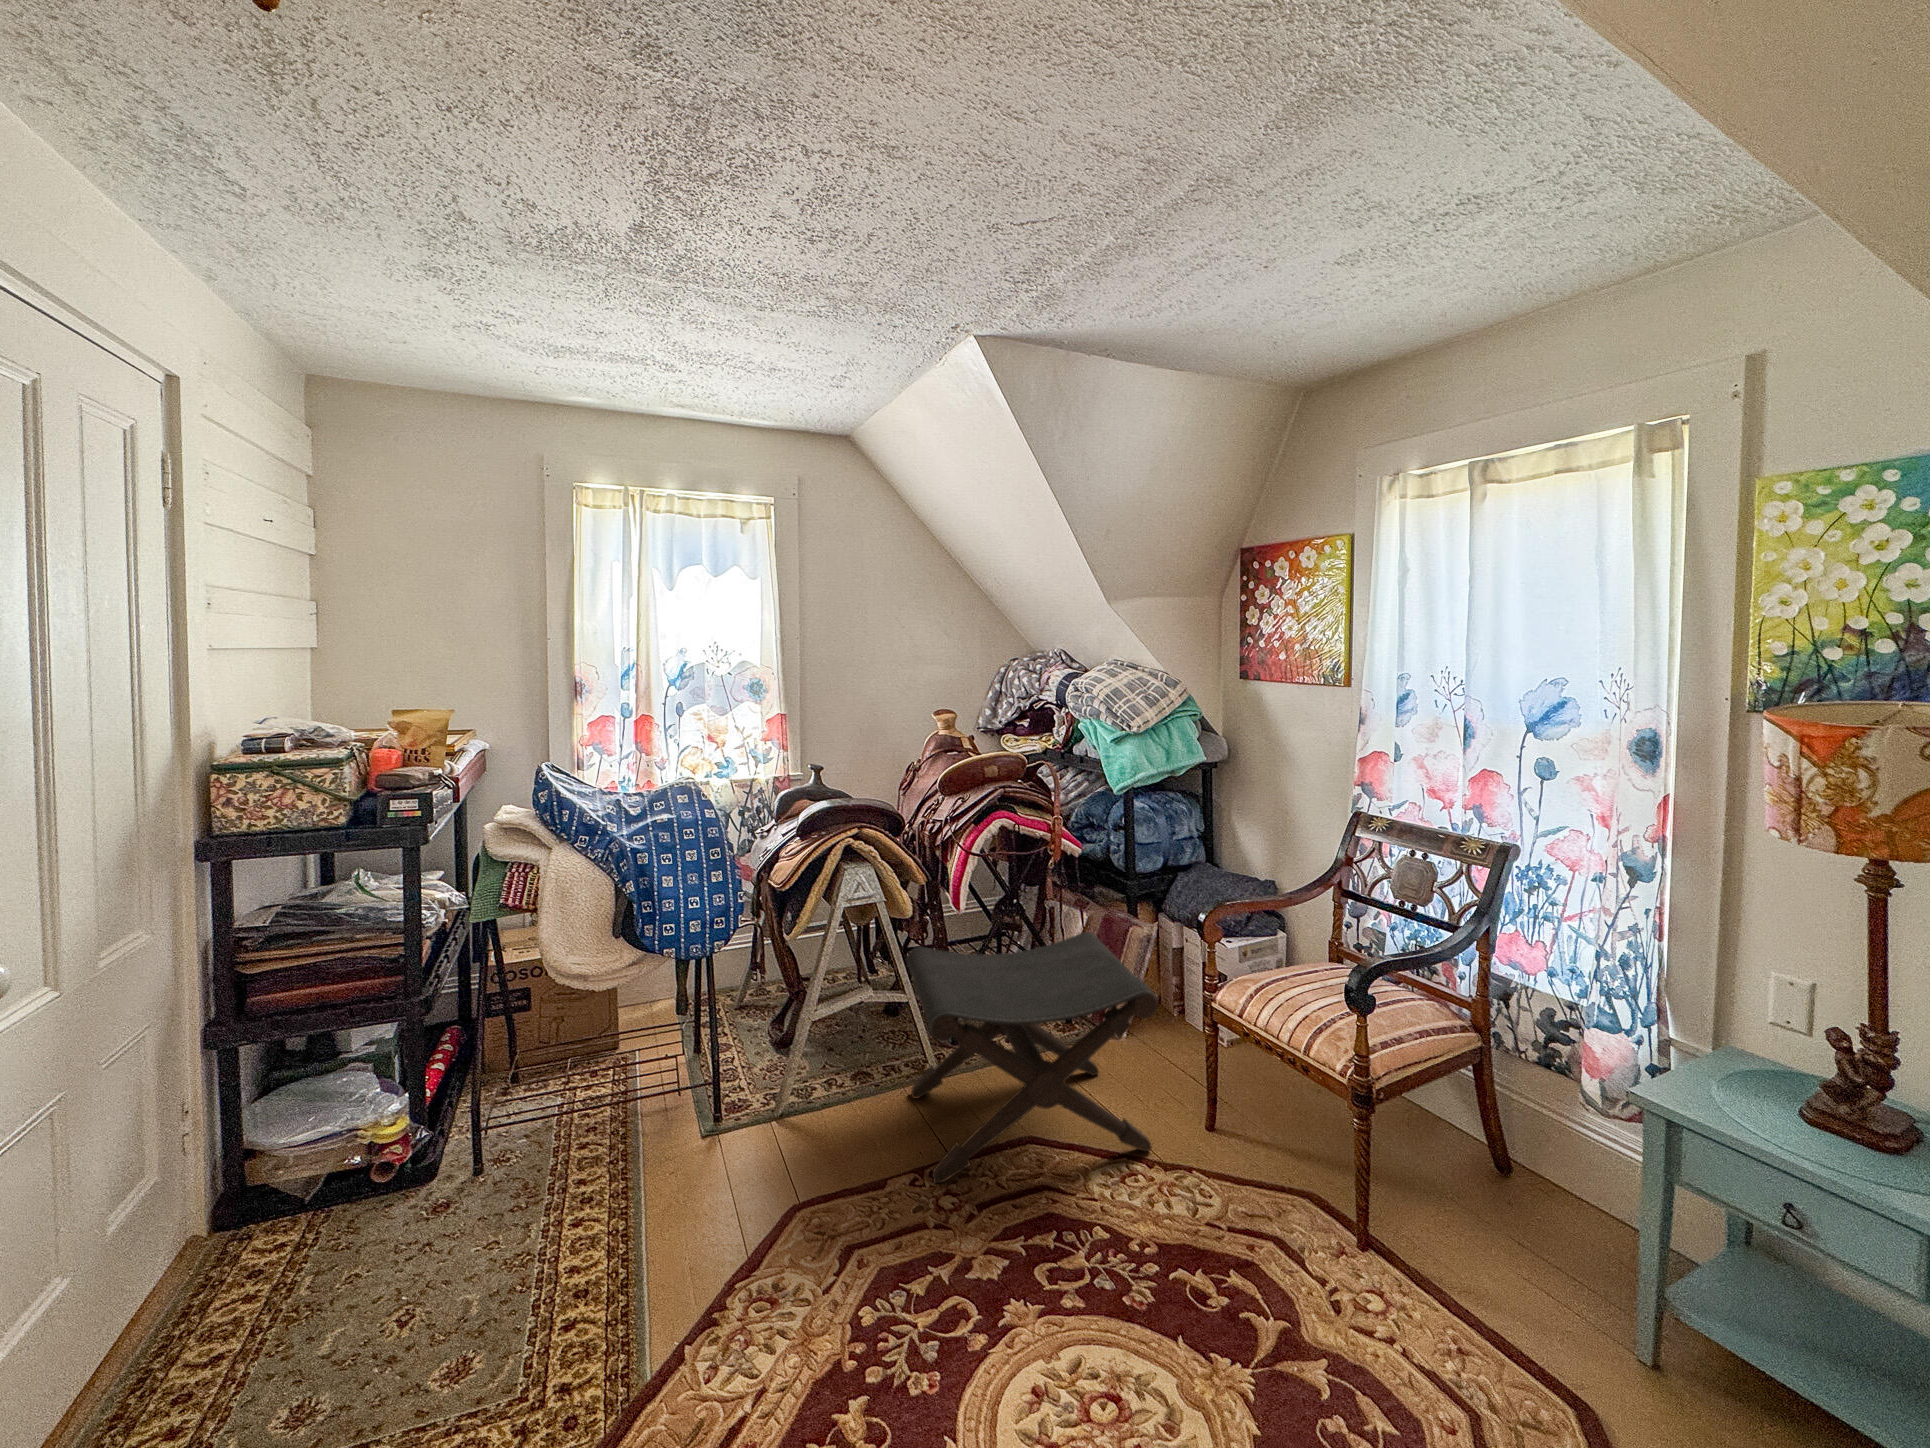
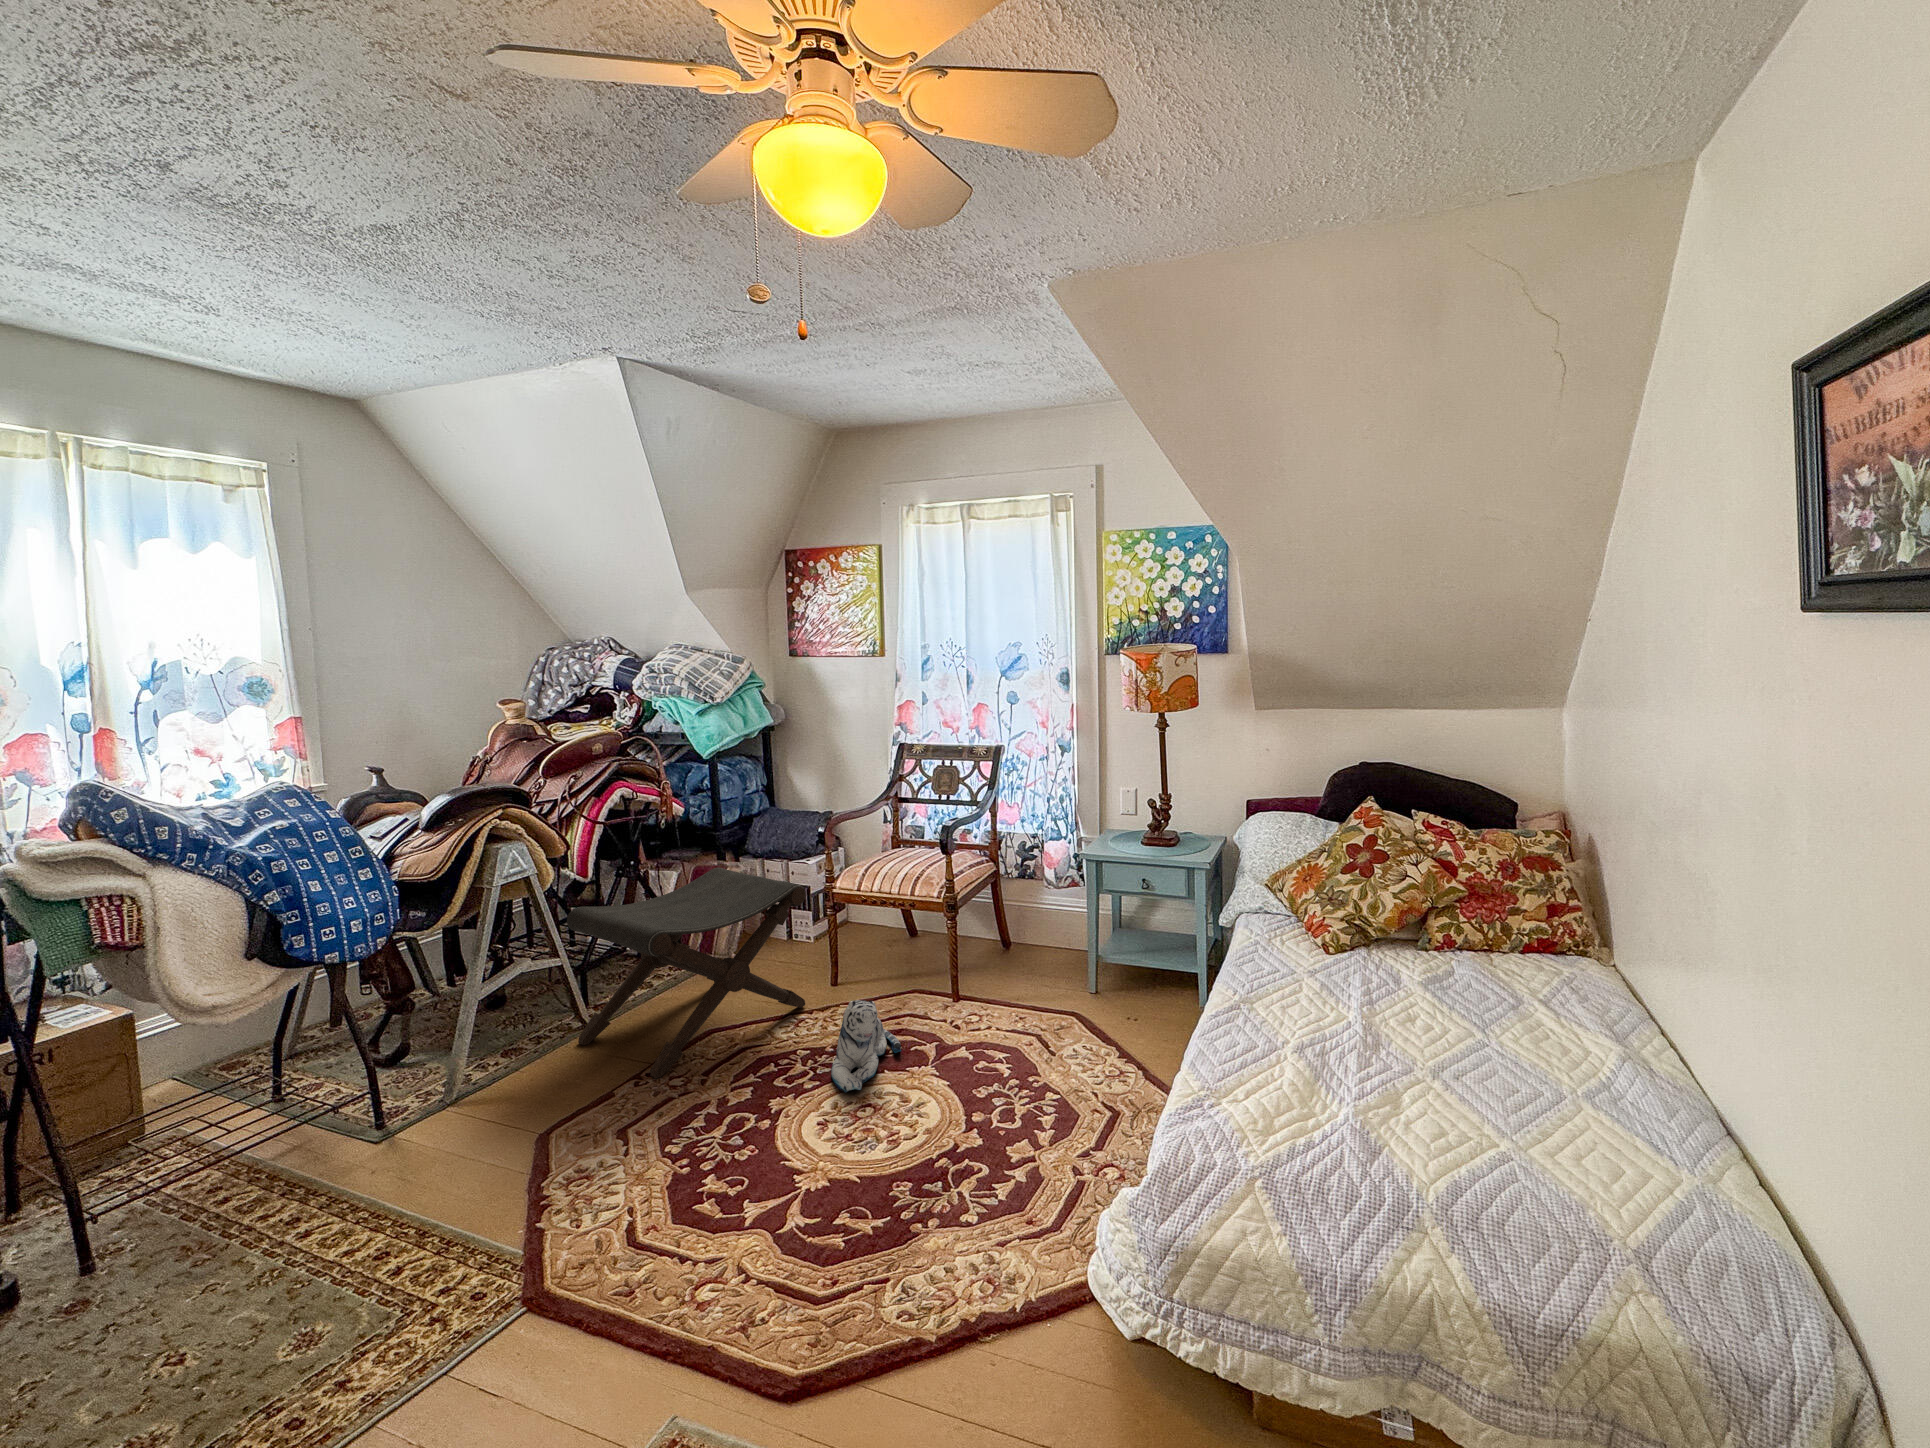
plush toy: none [1102,1202,1232,1354] -> present [831,1000,901,1093]

